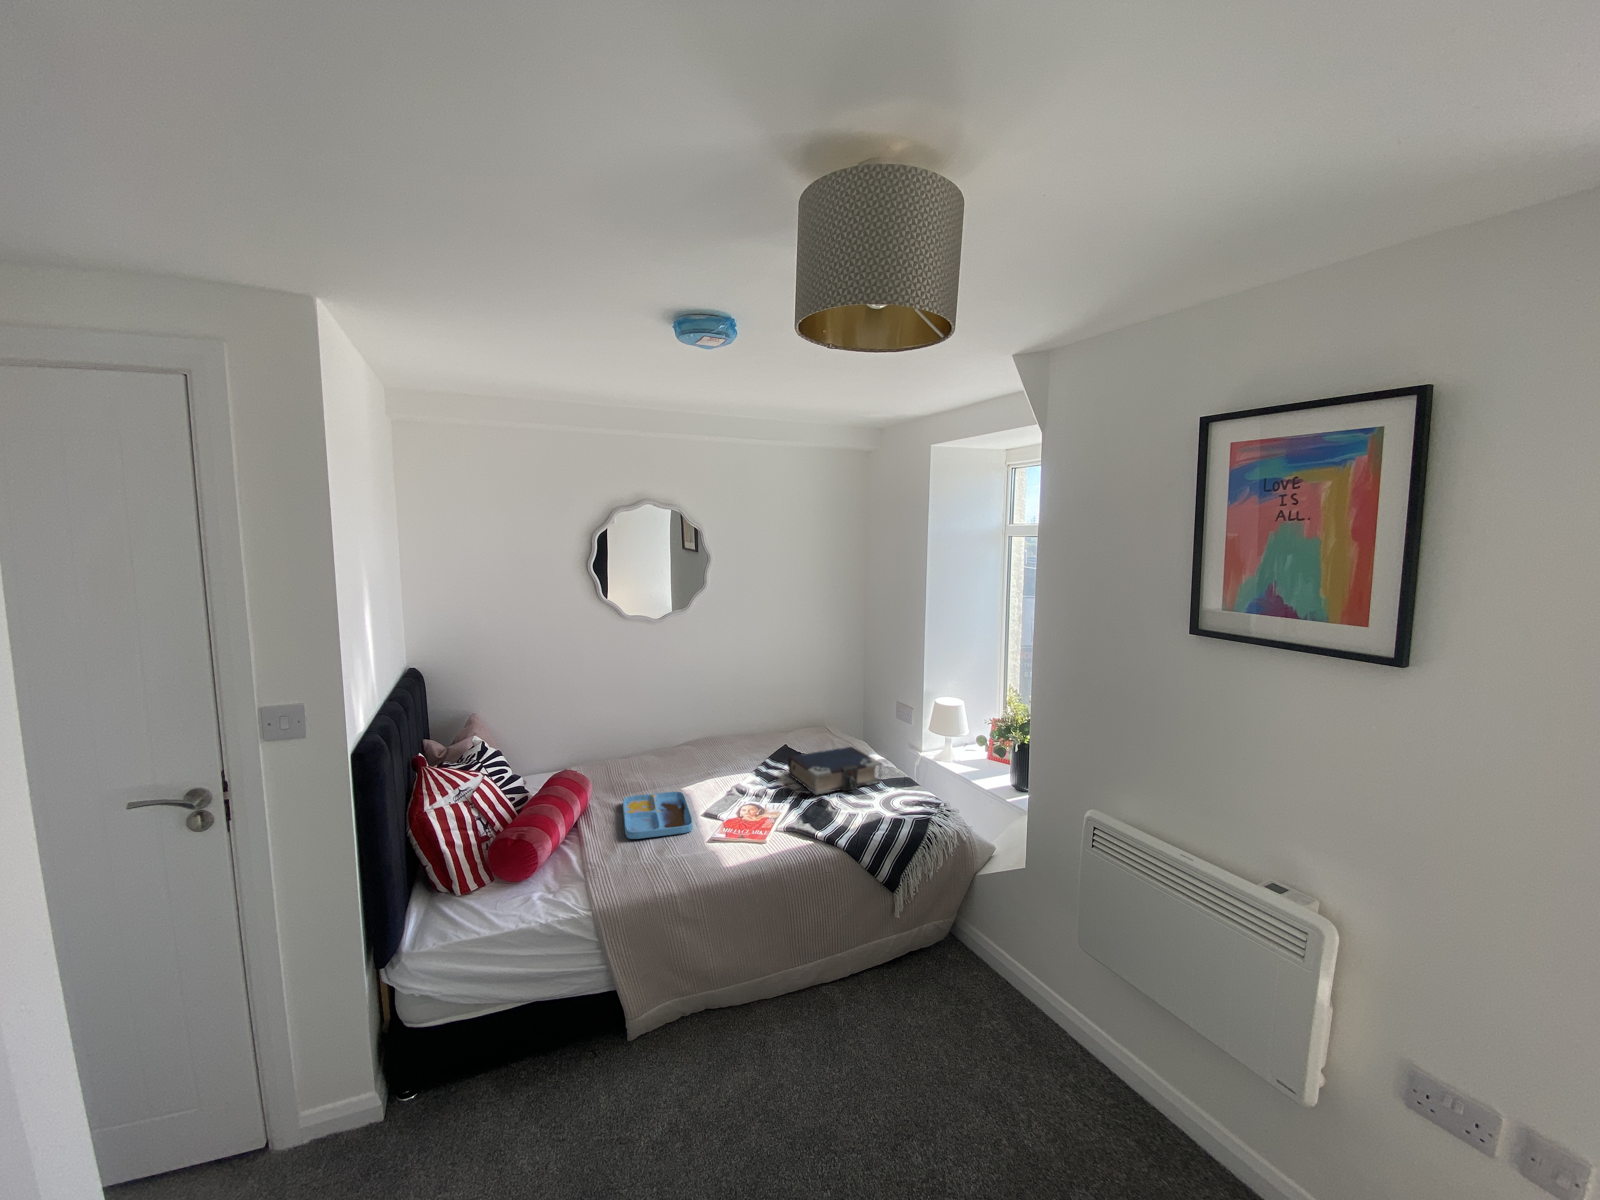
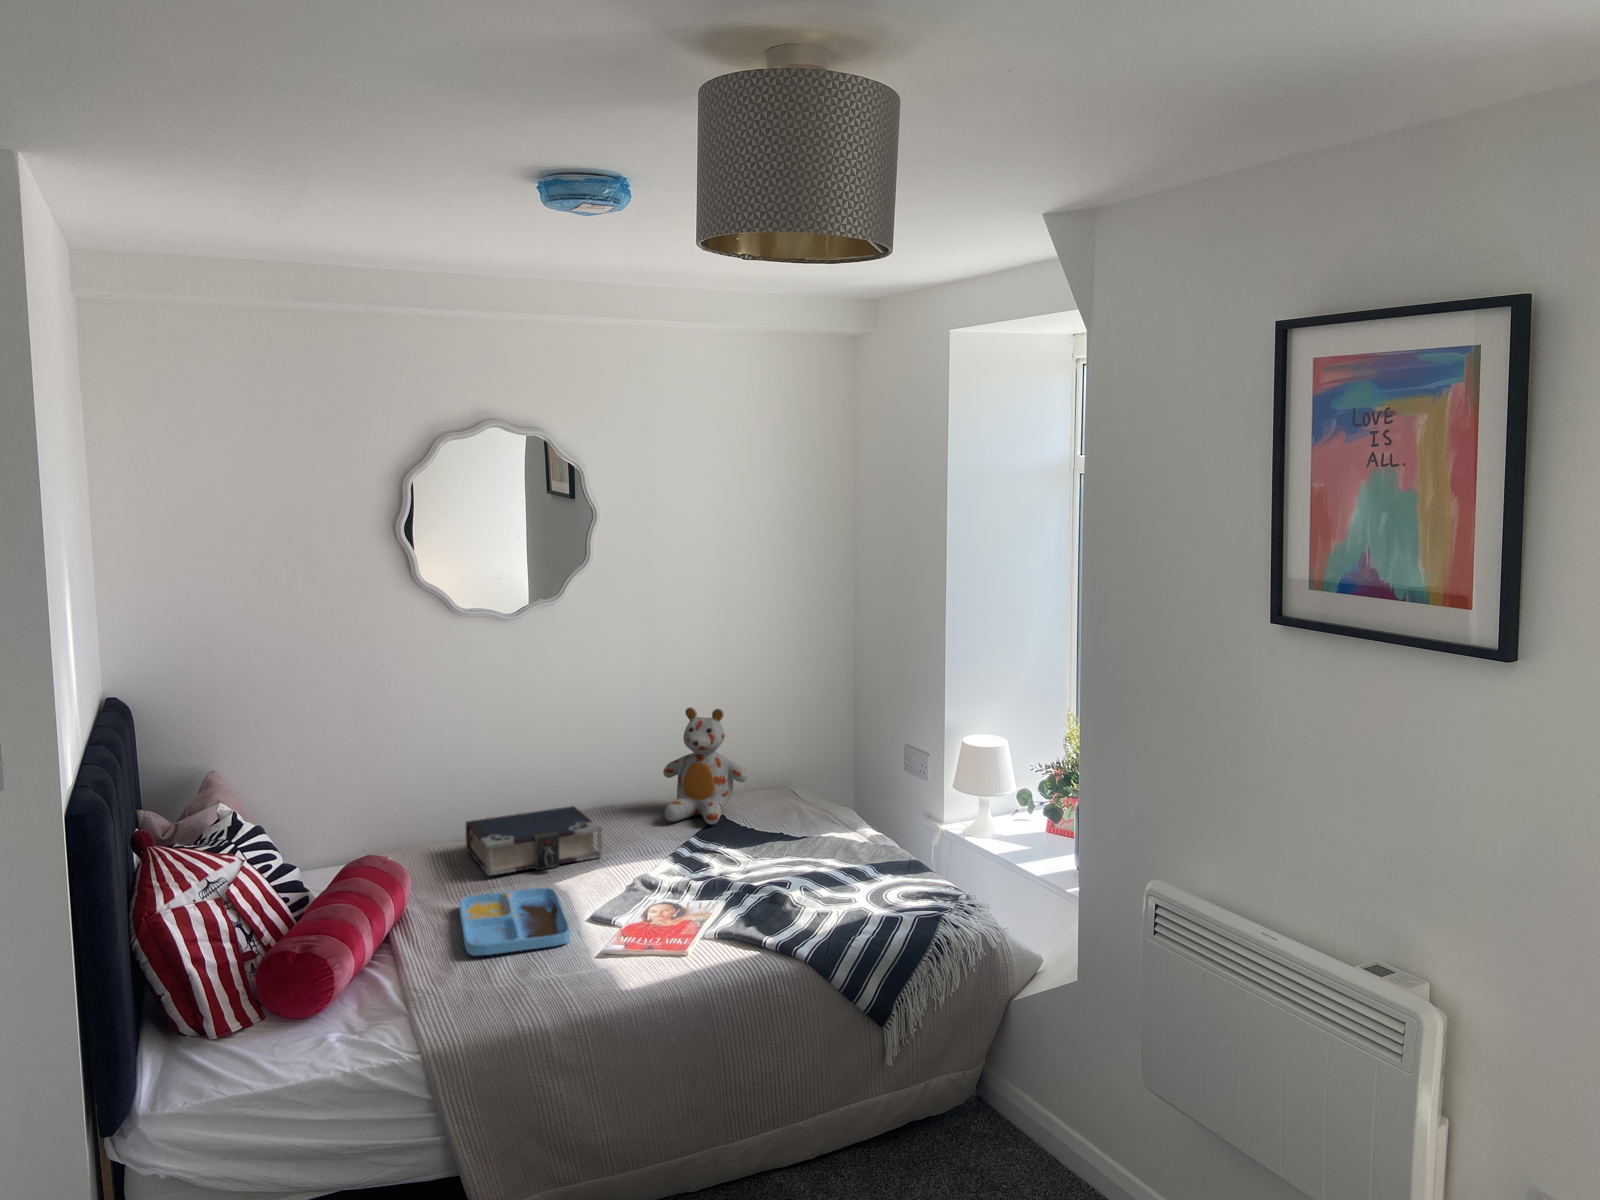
stuffed bear: none [750,677,803,751] -> present [663,707,748,824]
book: present [788,747,882,795] -> present [466,806,602,876]

